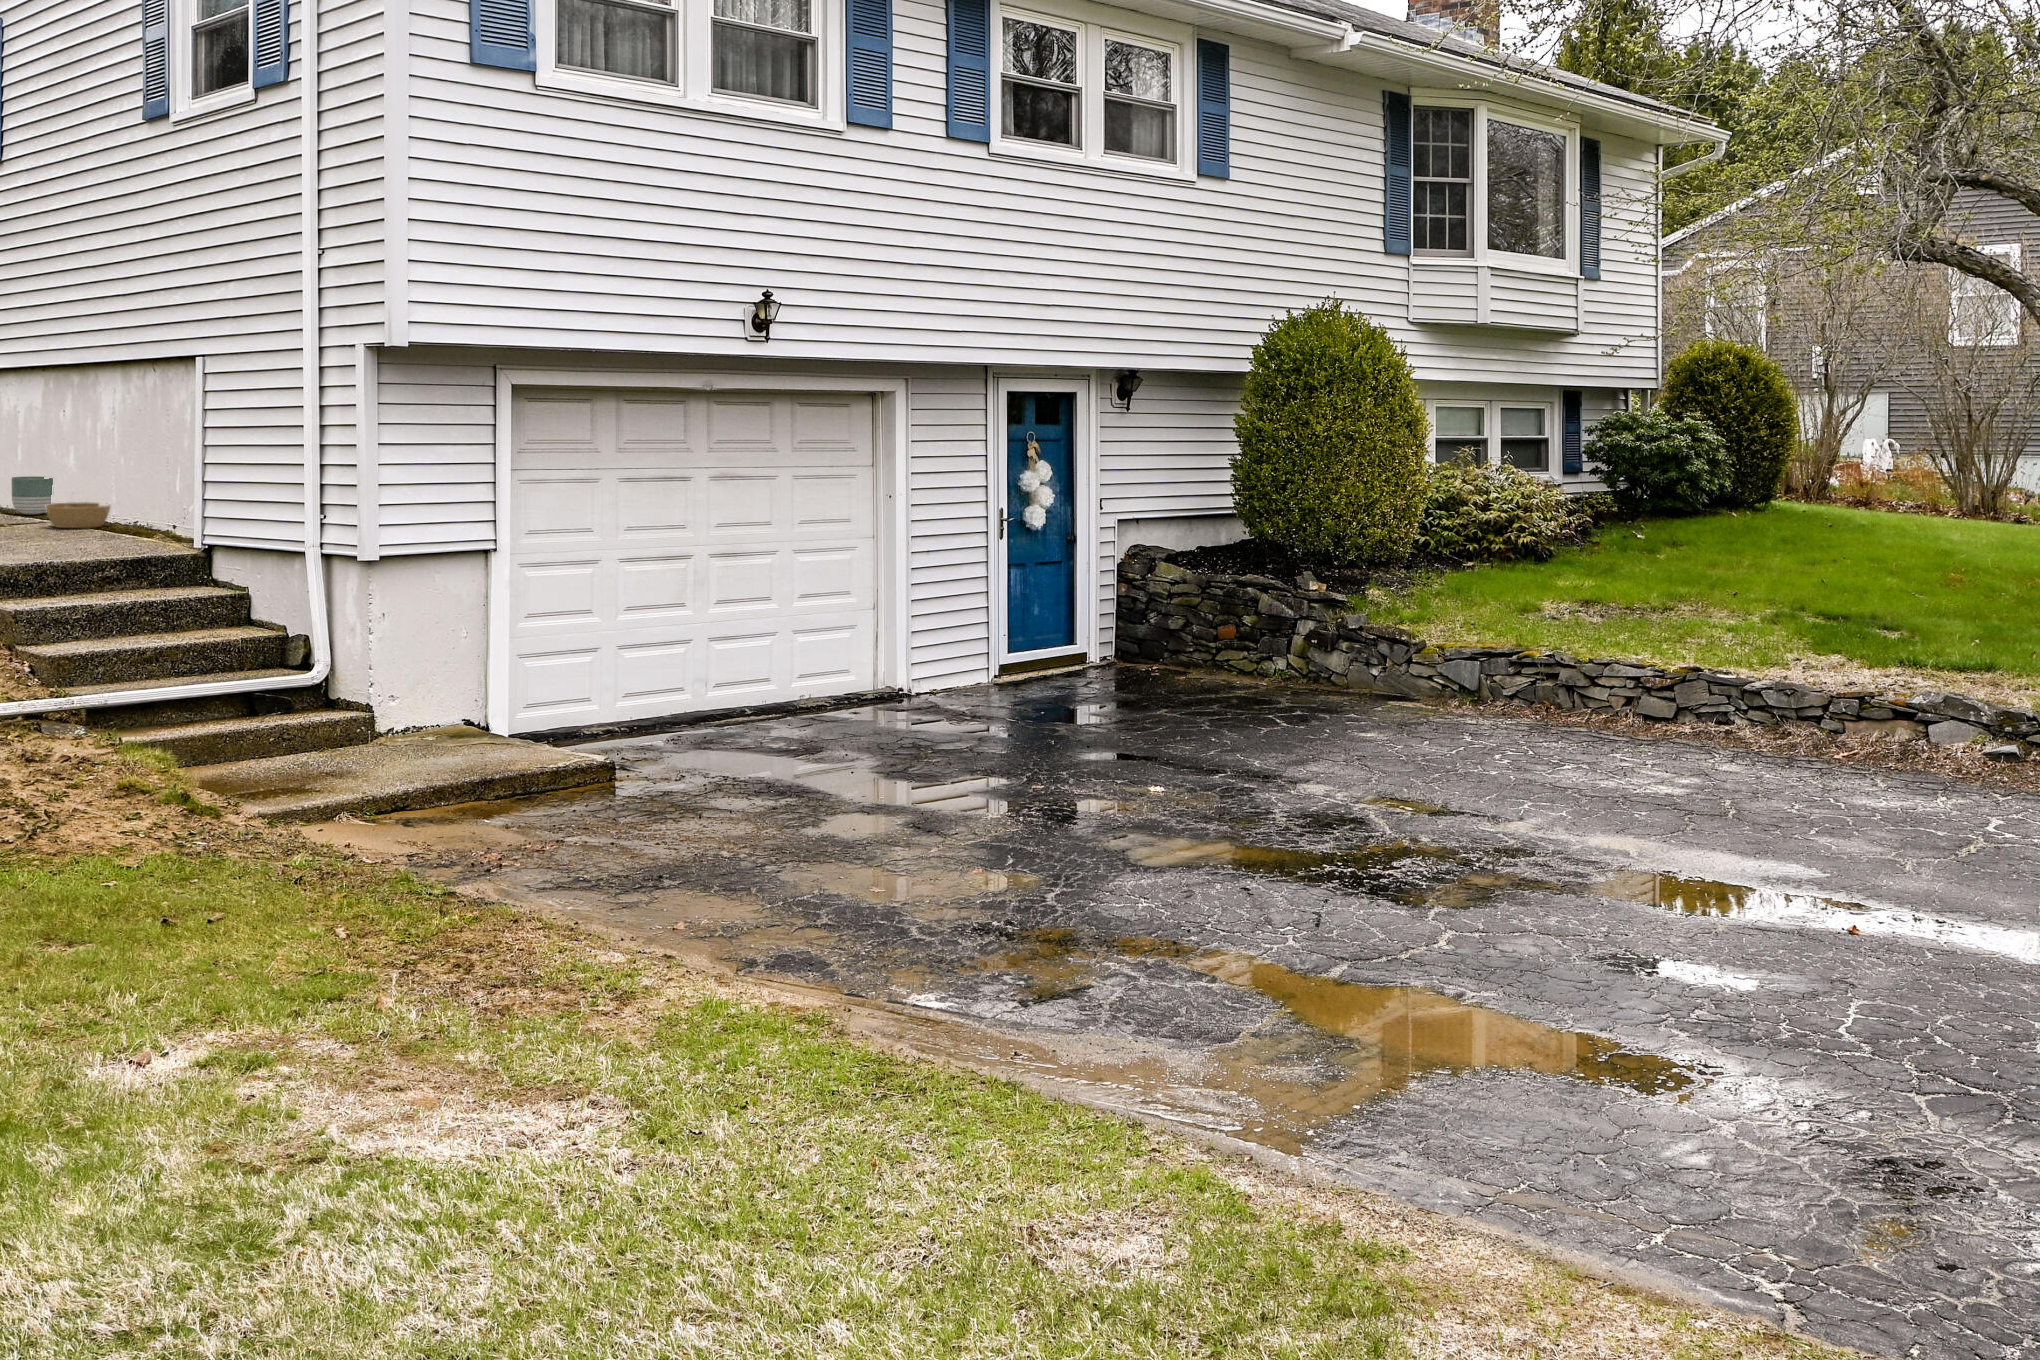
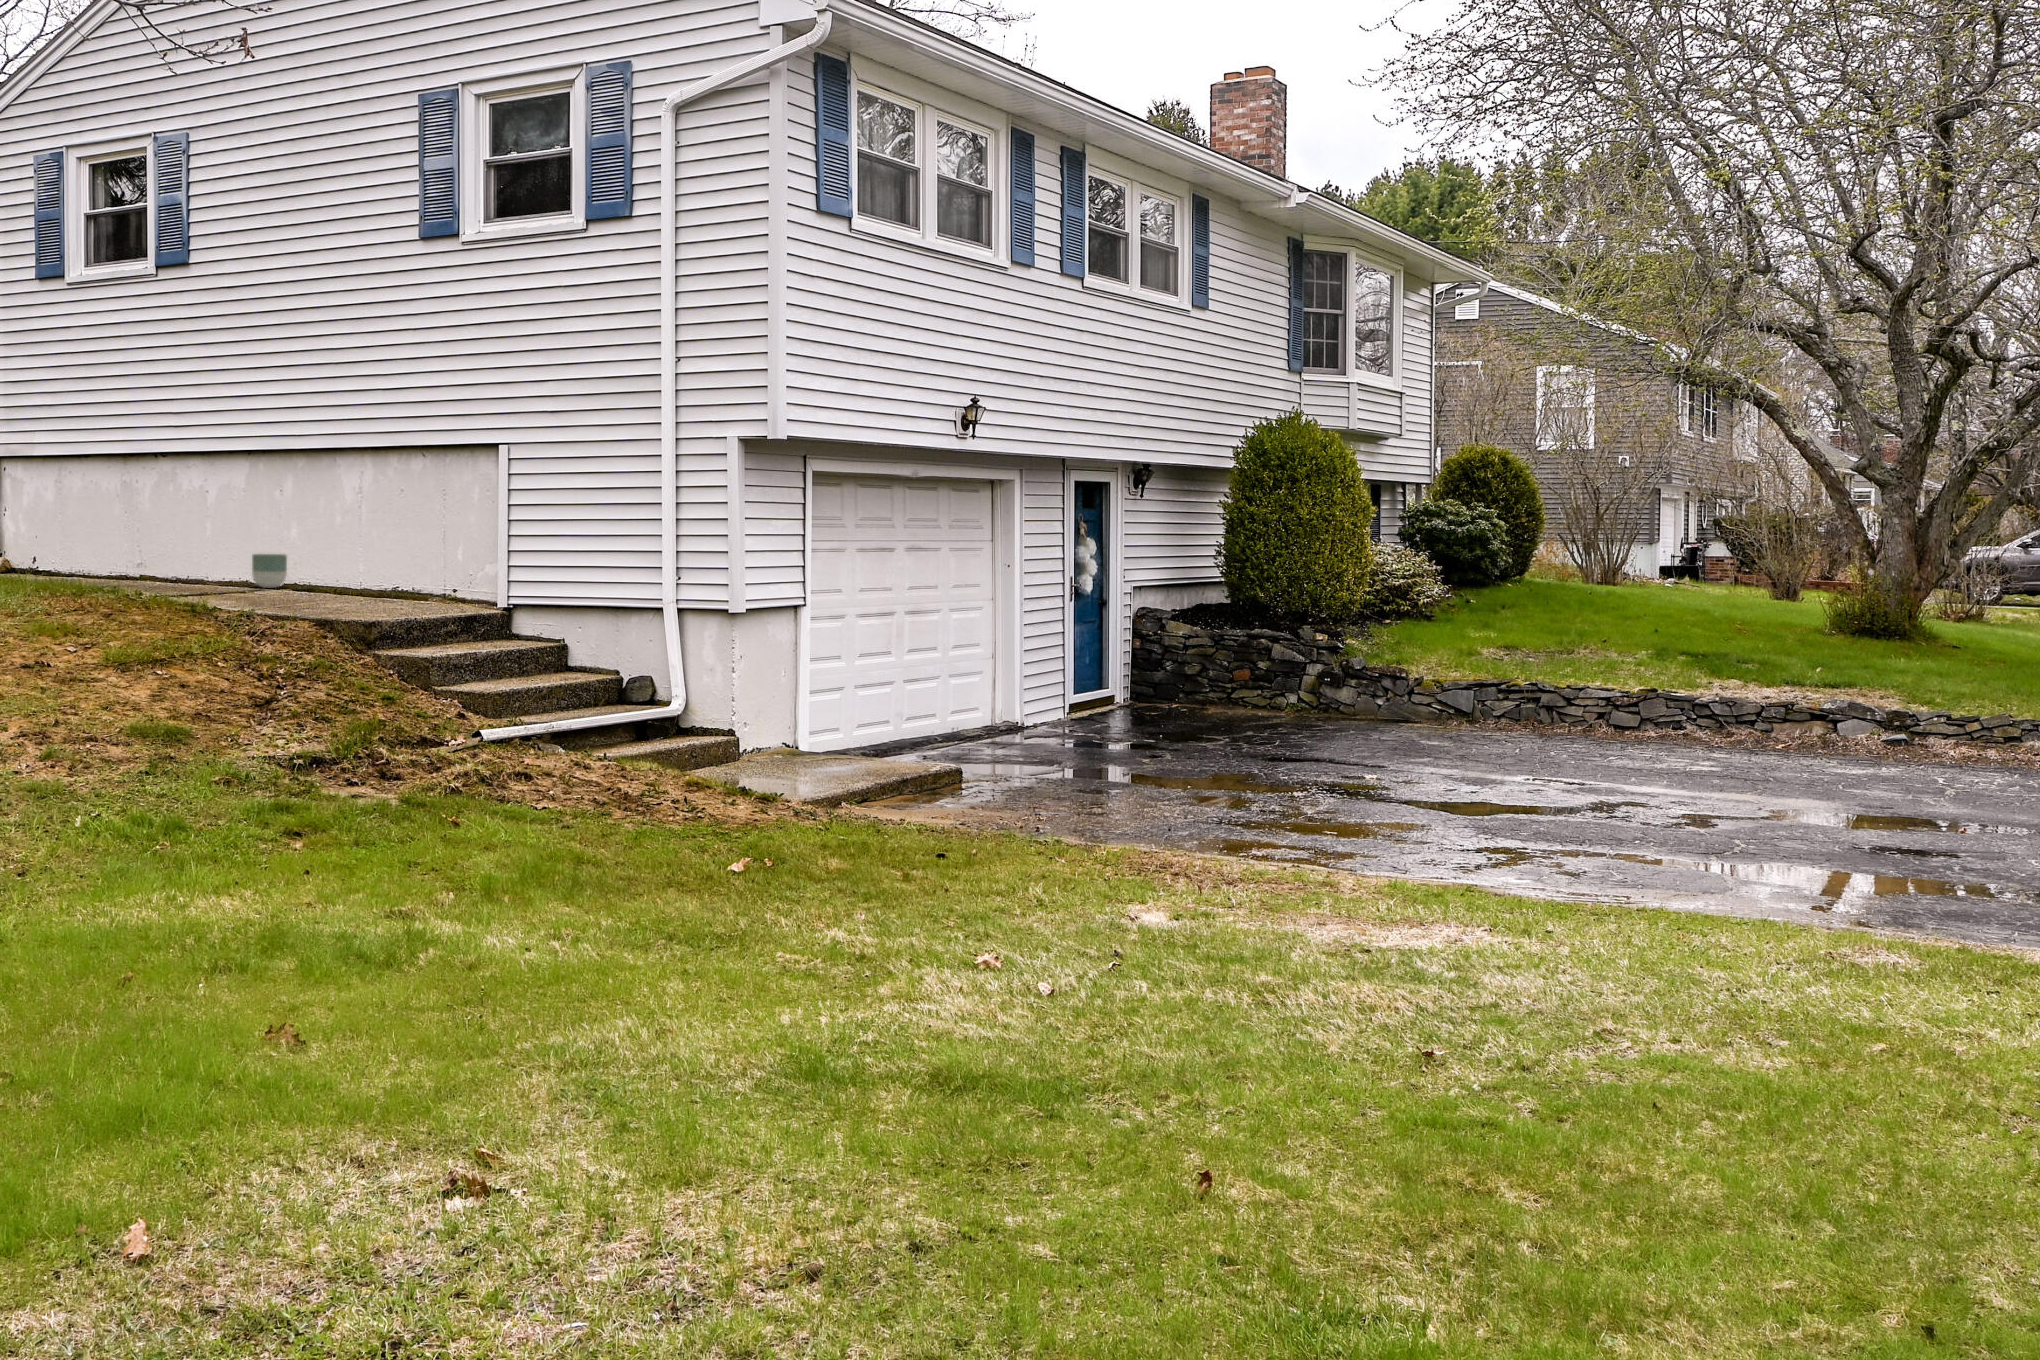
basket: present [46,502,110,528] -> none [322,575,377,597]

